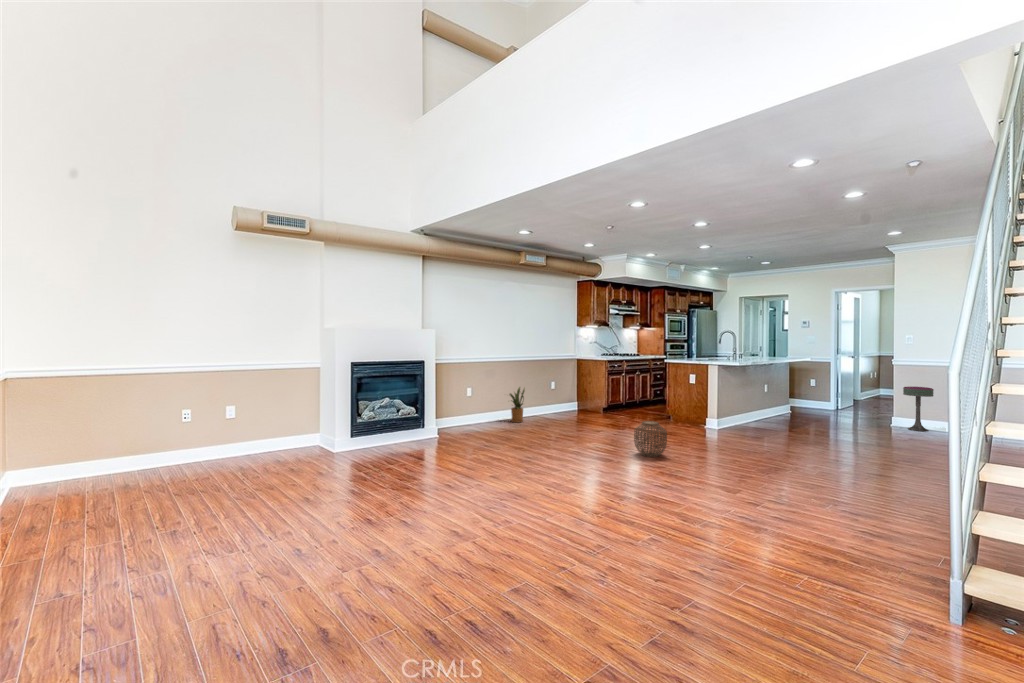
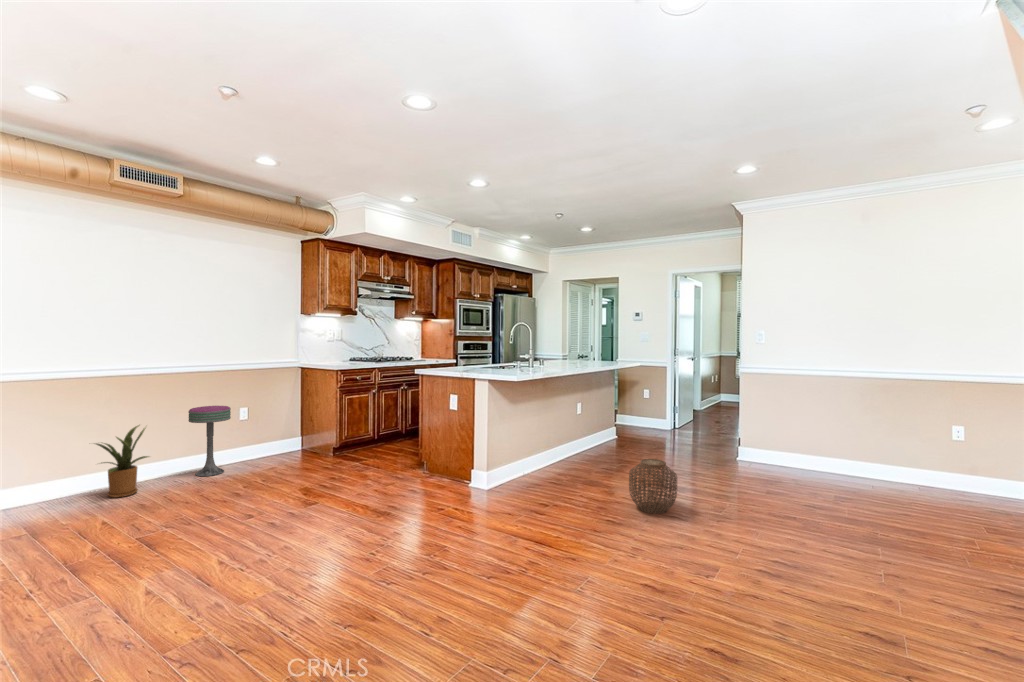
bar stool: present [903,387,934,431] -> present [188,406,231,476]
woven basket: present [634,421,667,457] -> present [629,459,677,514]

